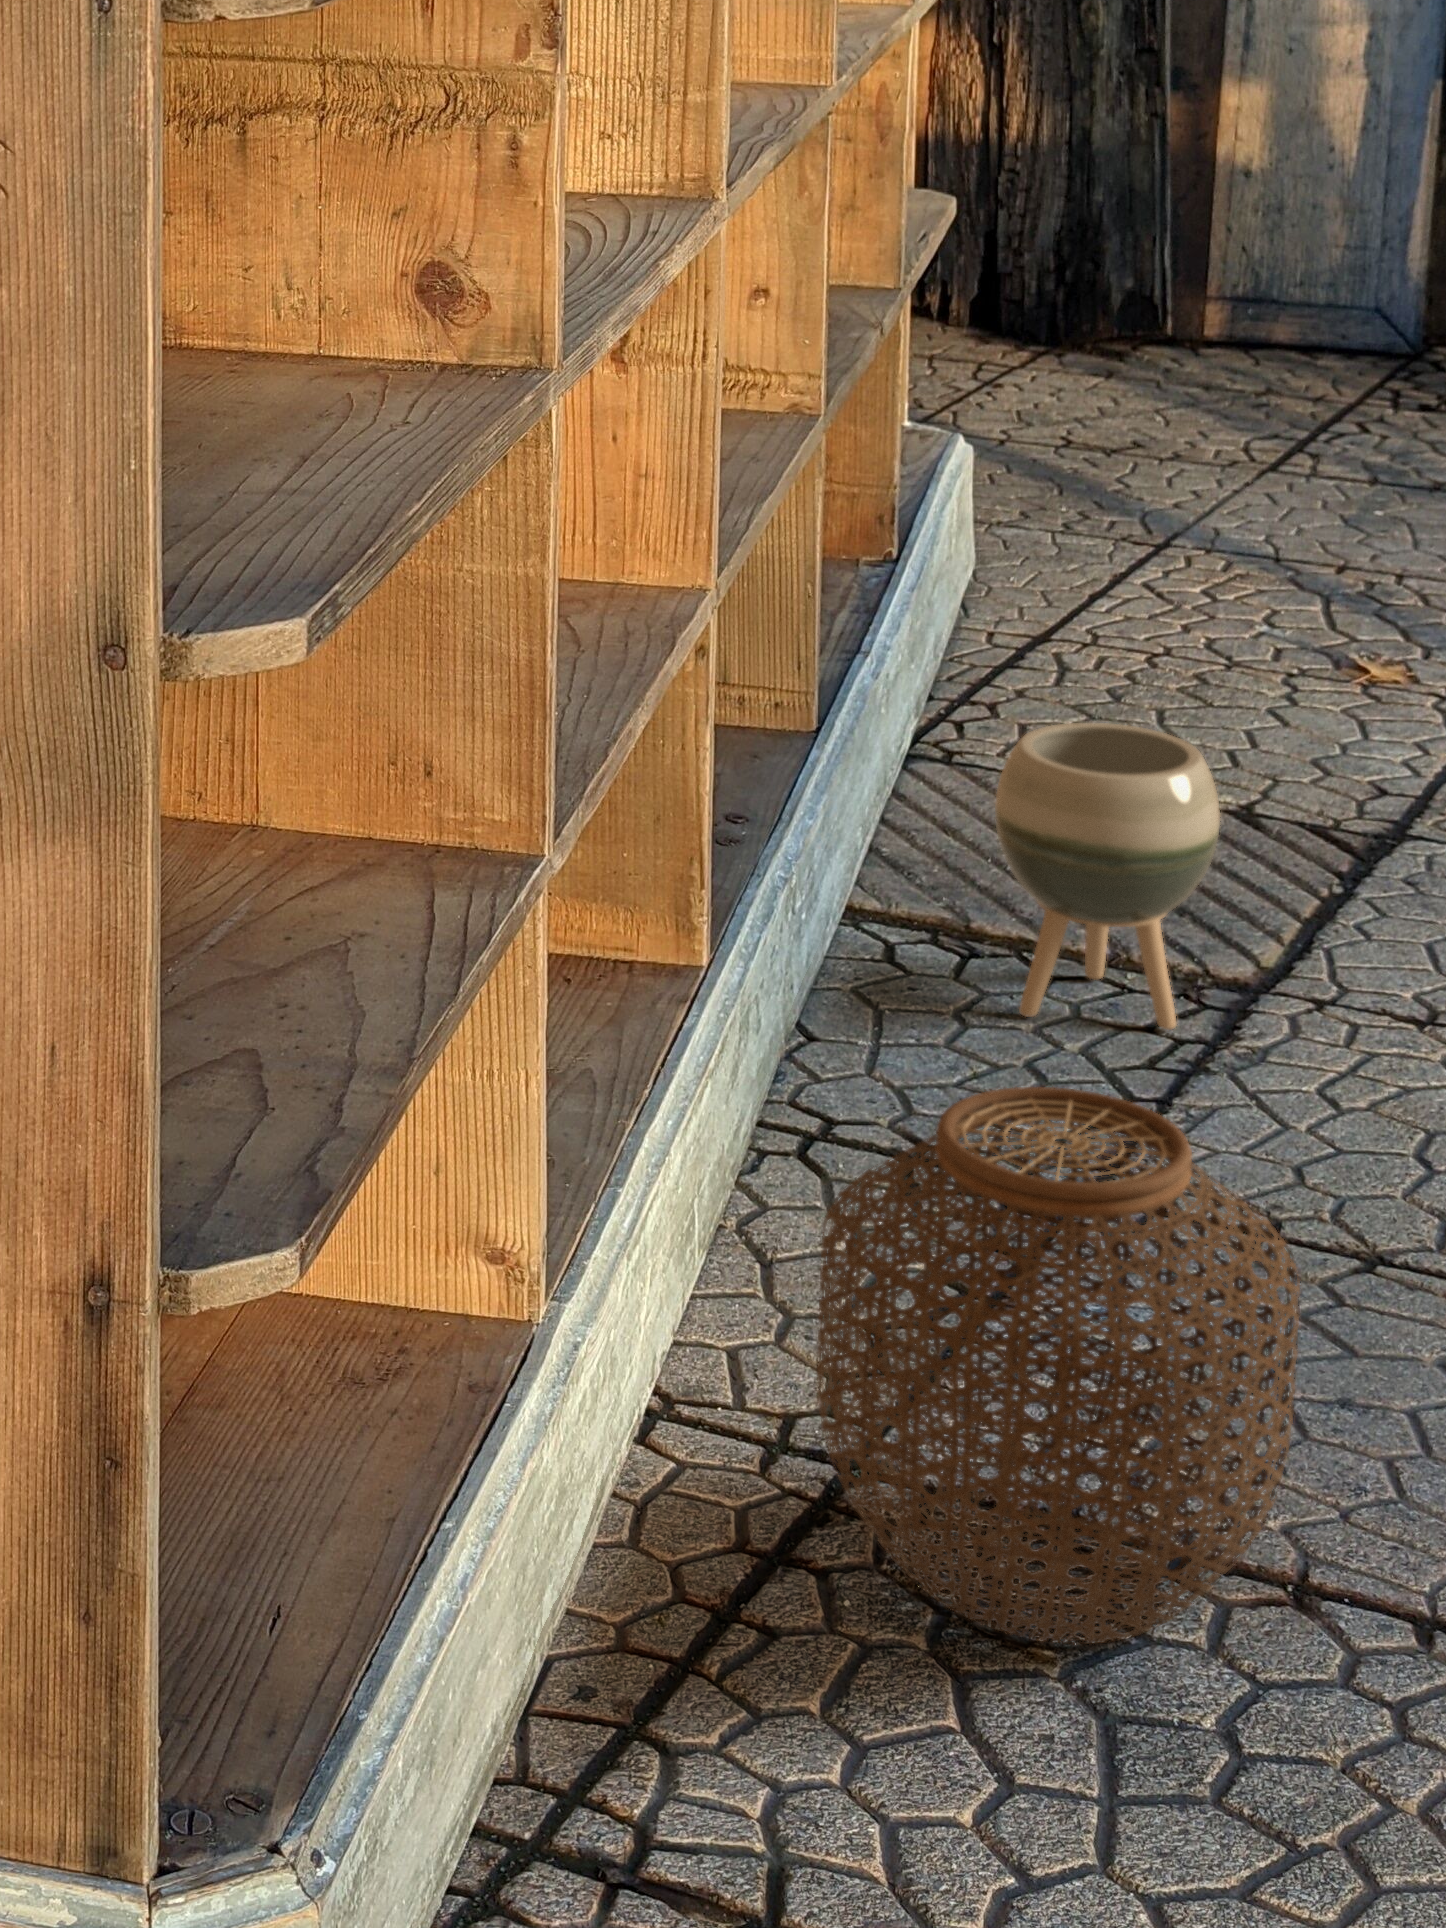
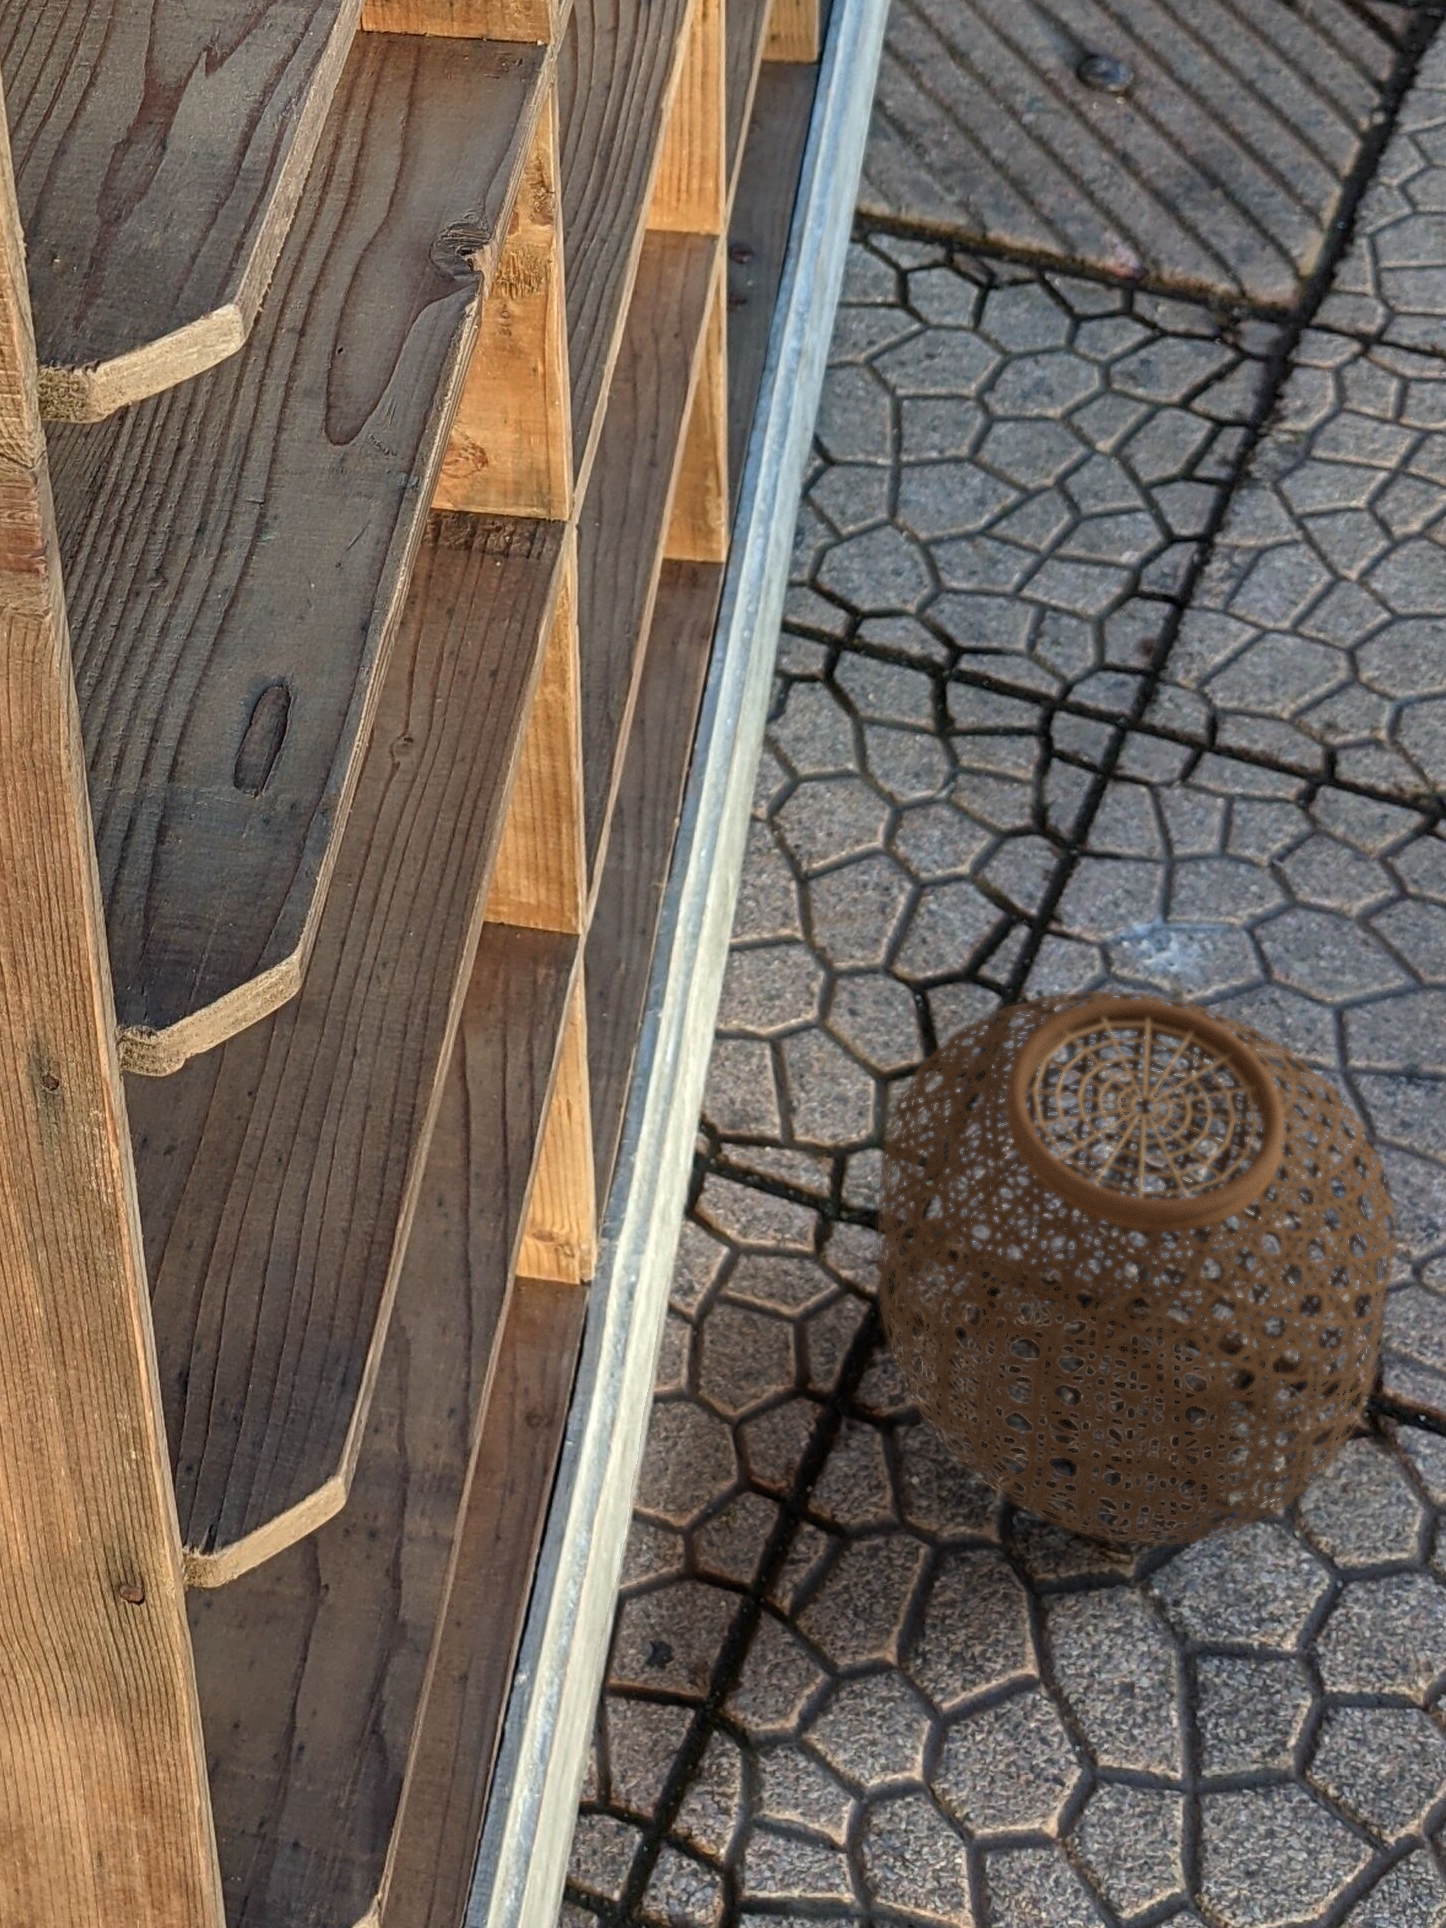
planter: present [995,723,1220,1030] -> none [1018,93,1269,420]

